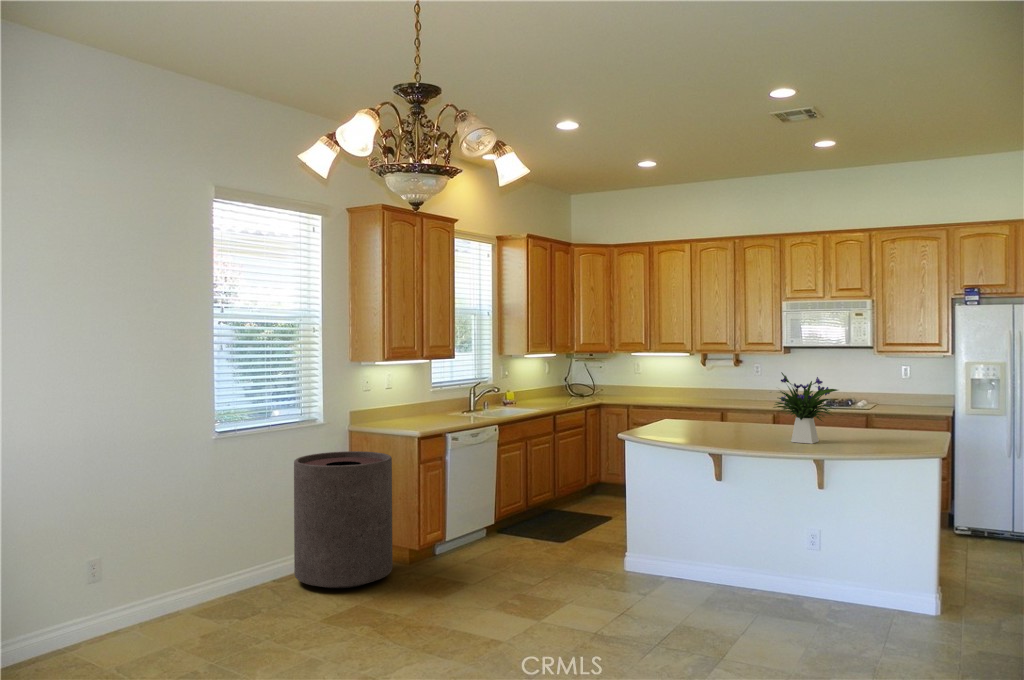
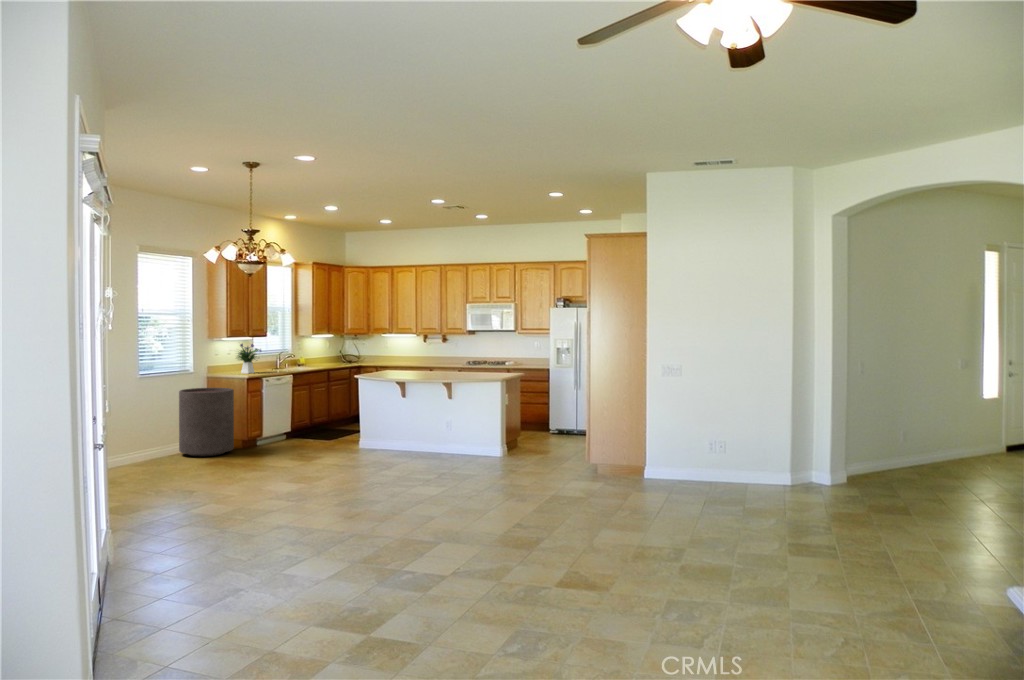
flower arrangement: present [774,372,838,444] -> present [238,344,261,373]

